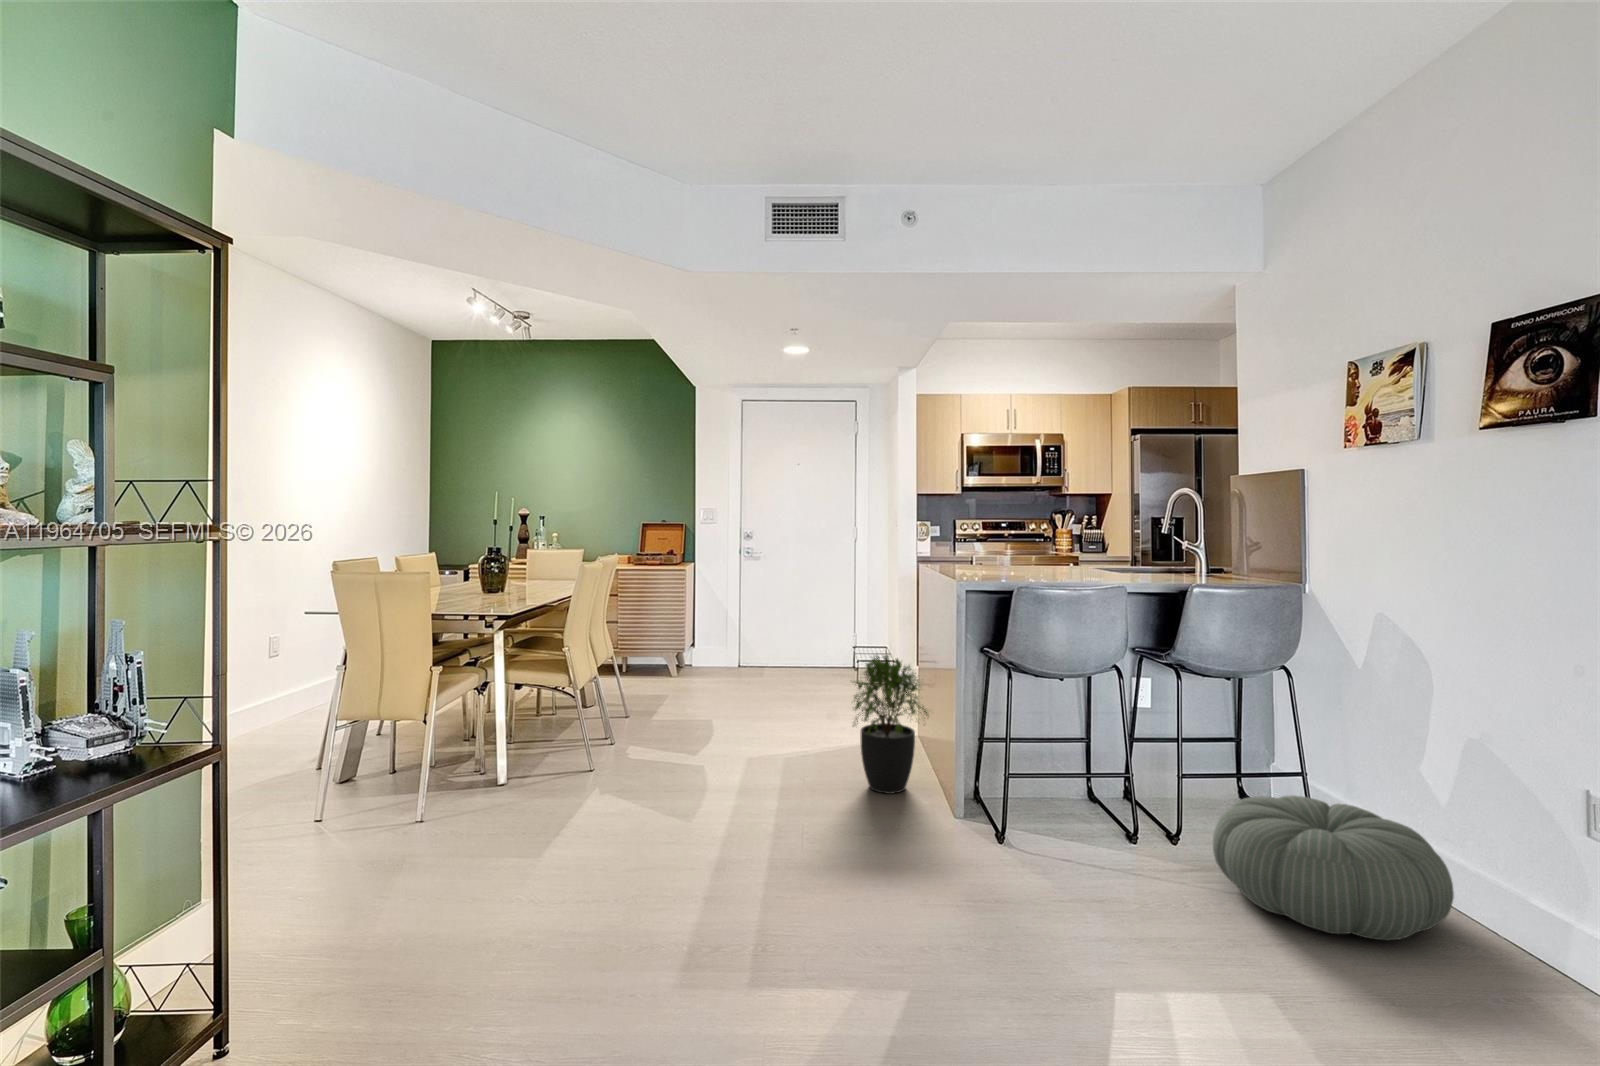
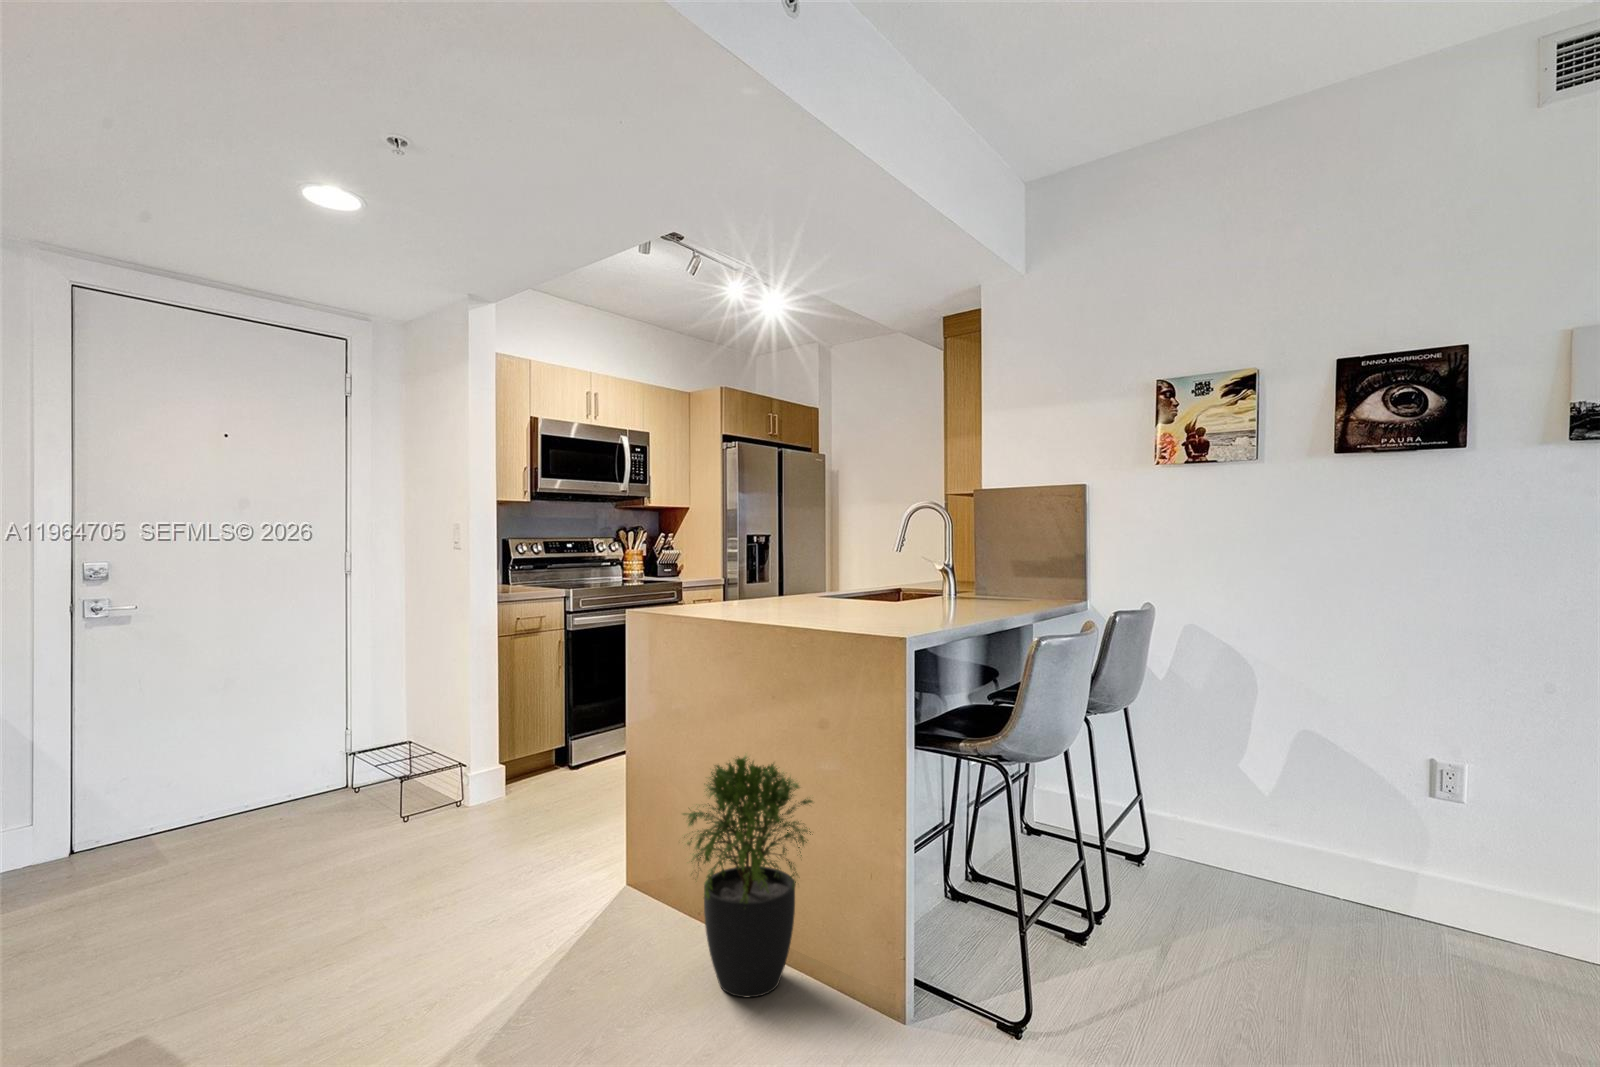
pouf: present [1213,796,1454,940] -> none [1167,817,1404,962]

